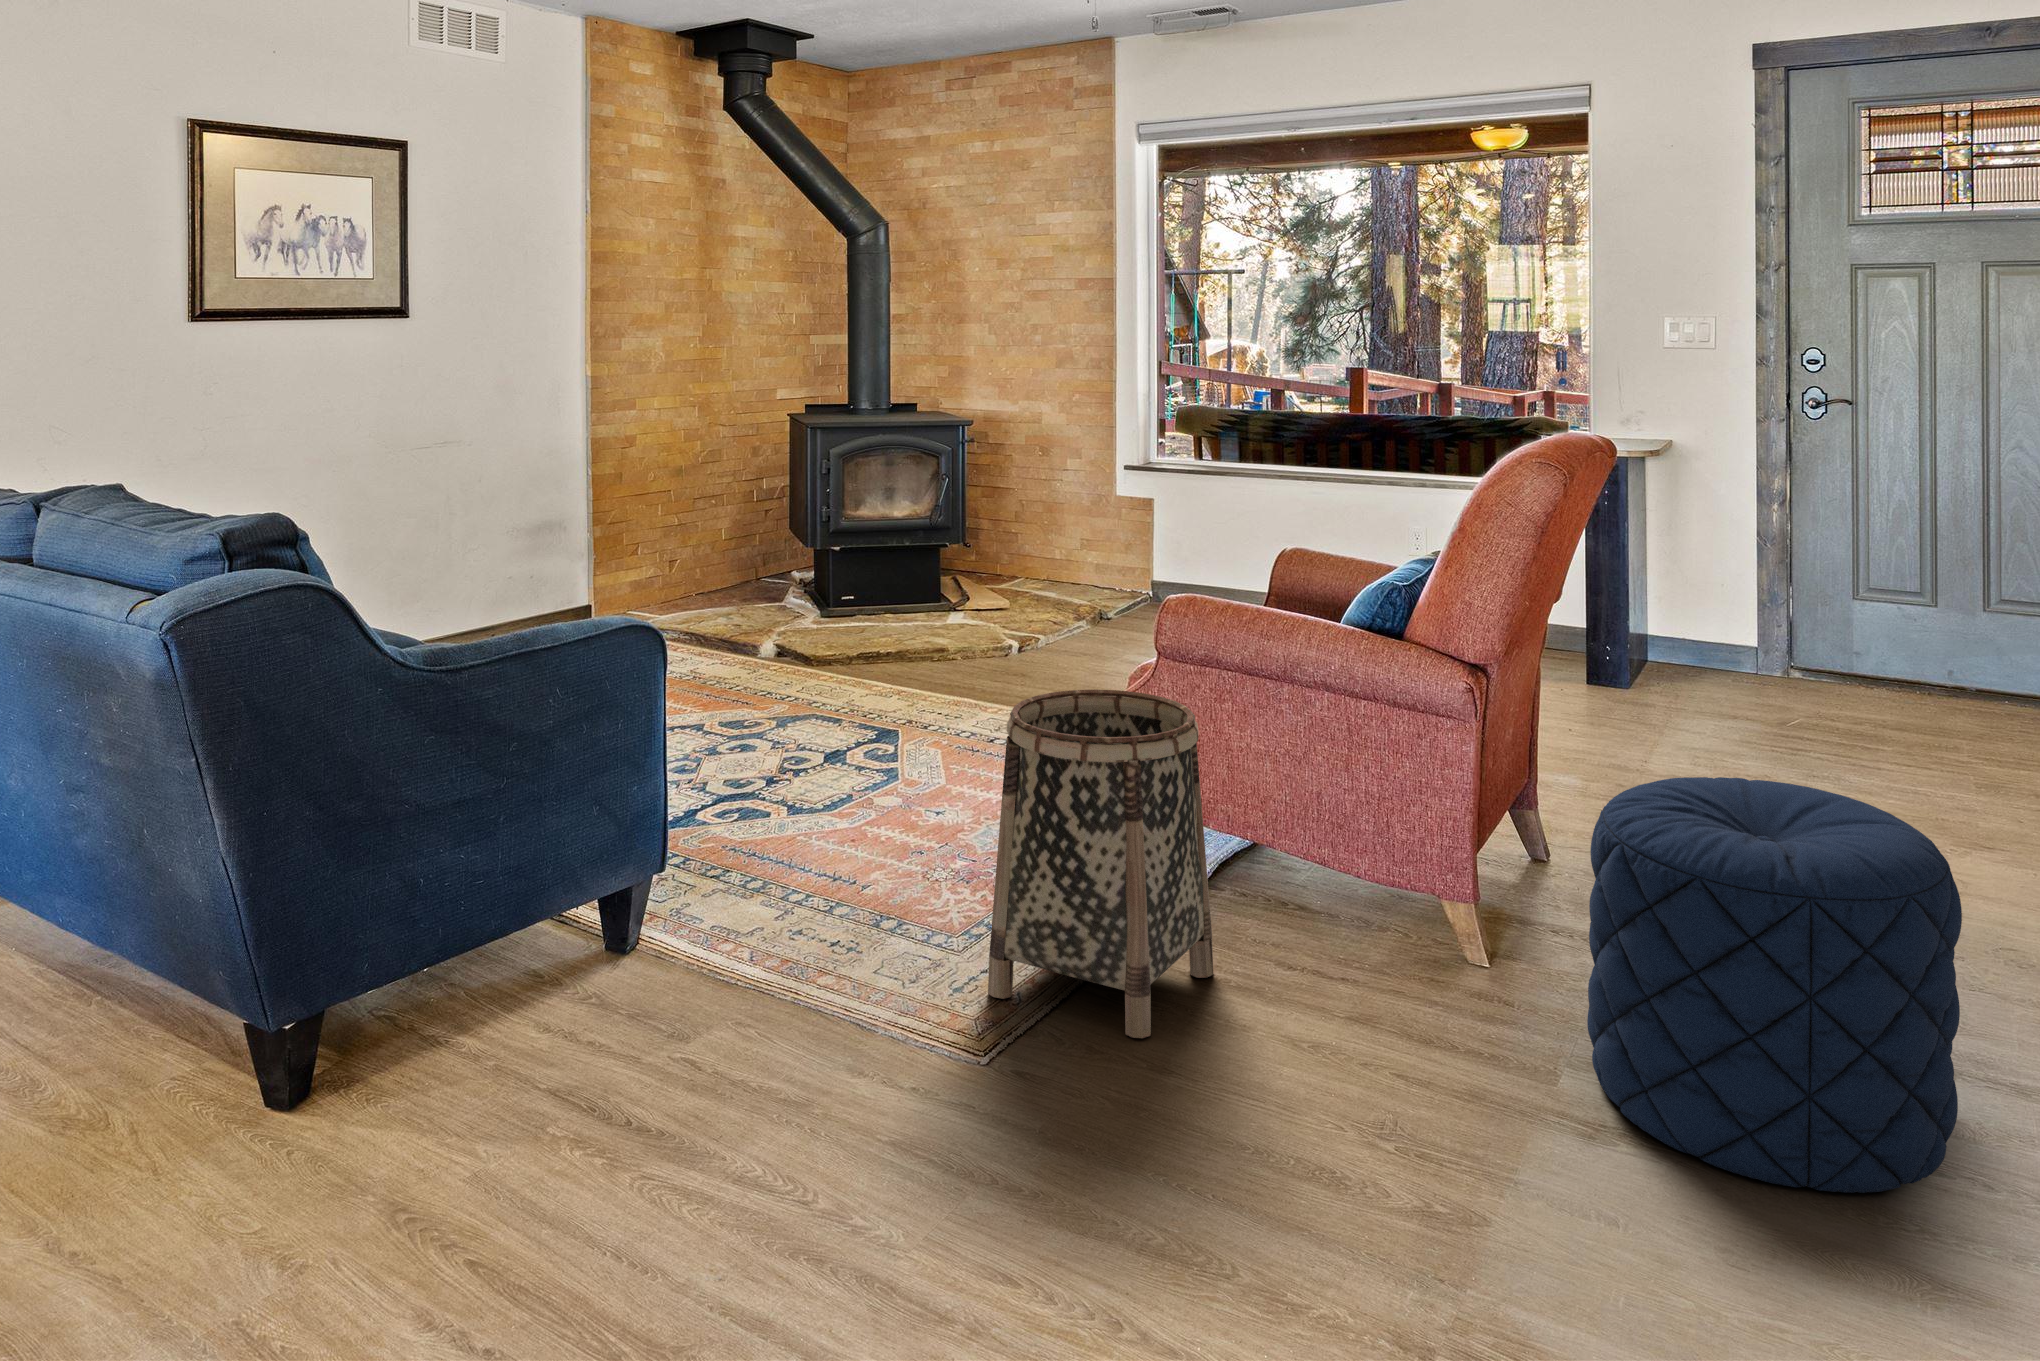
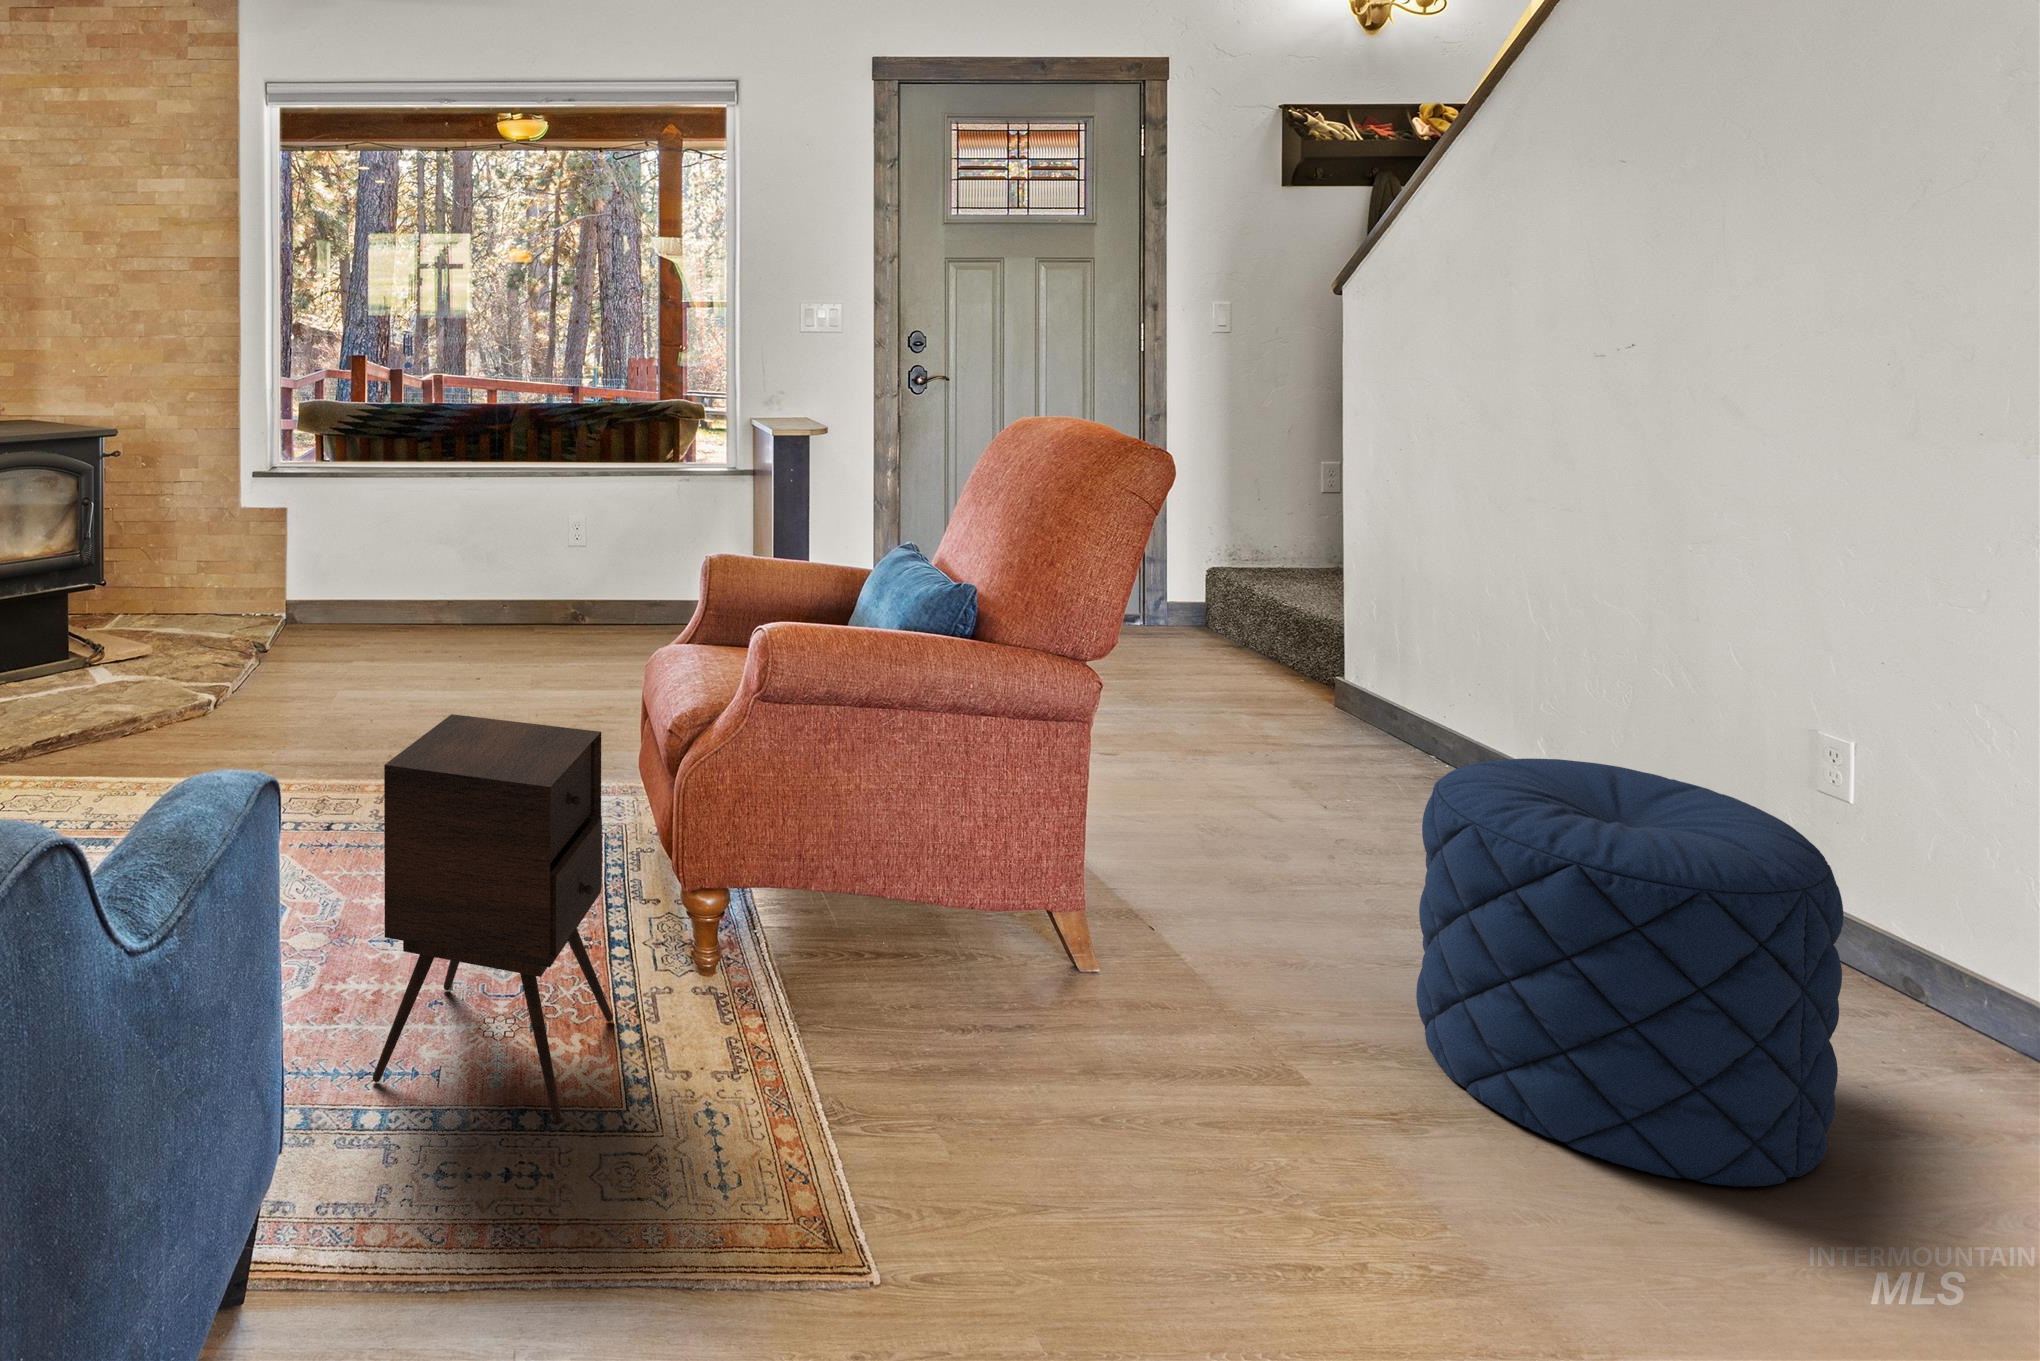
side table: none [806,619,992,891] -> present [373,714,613,1122]
basket: present [988,689,1213,1038] -> none [844,779,1147,1254]

